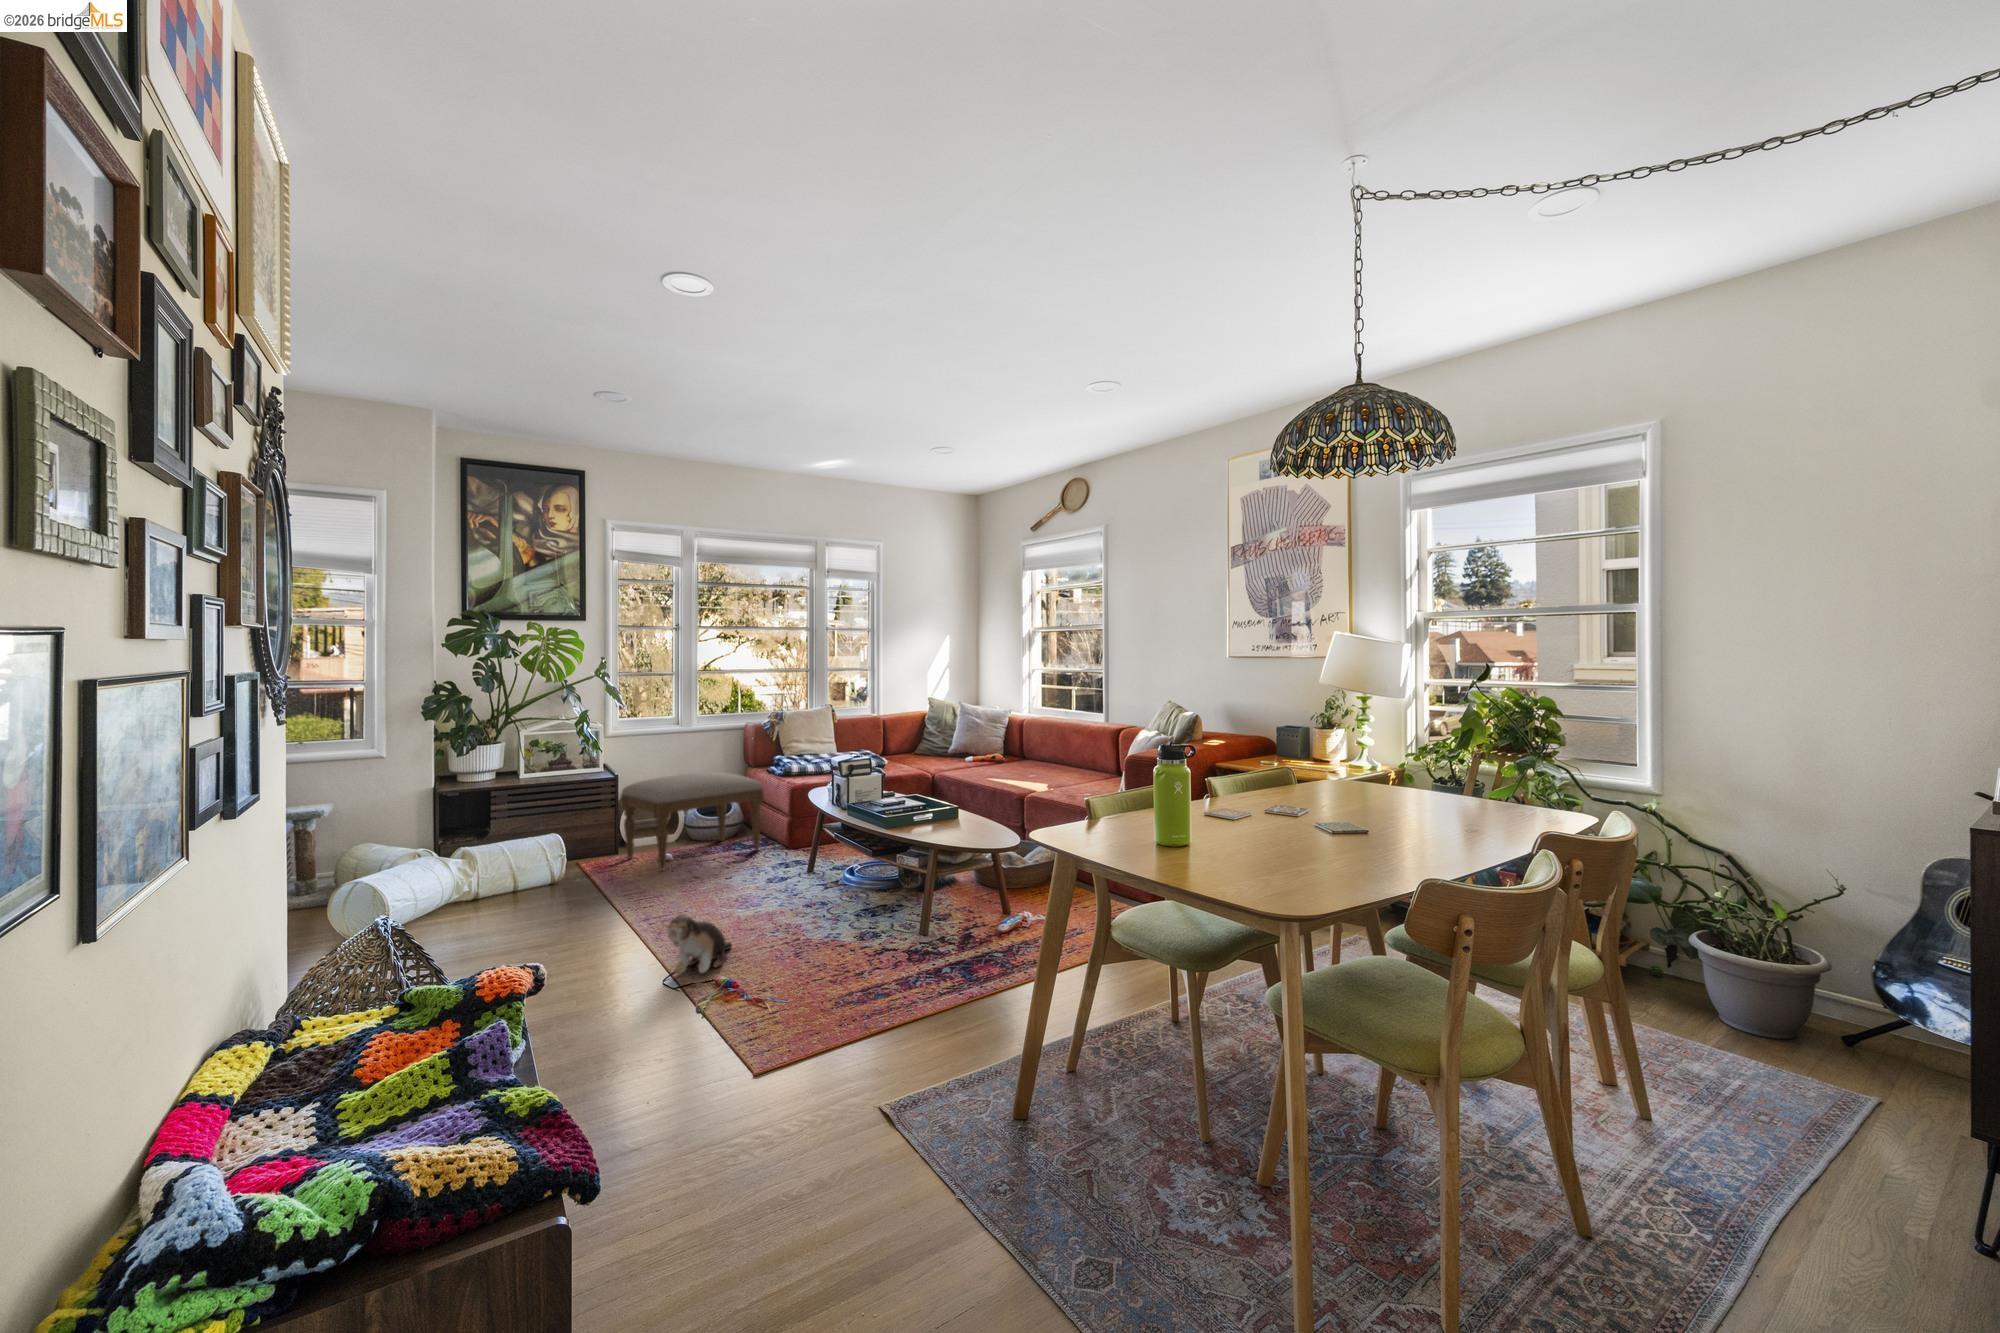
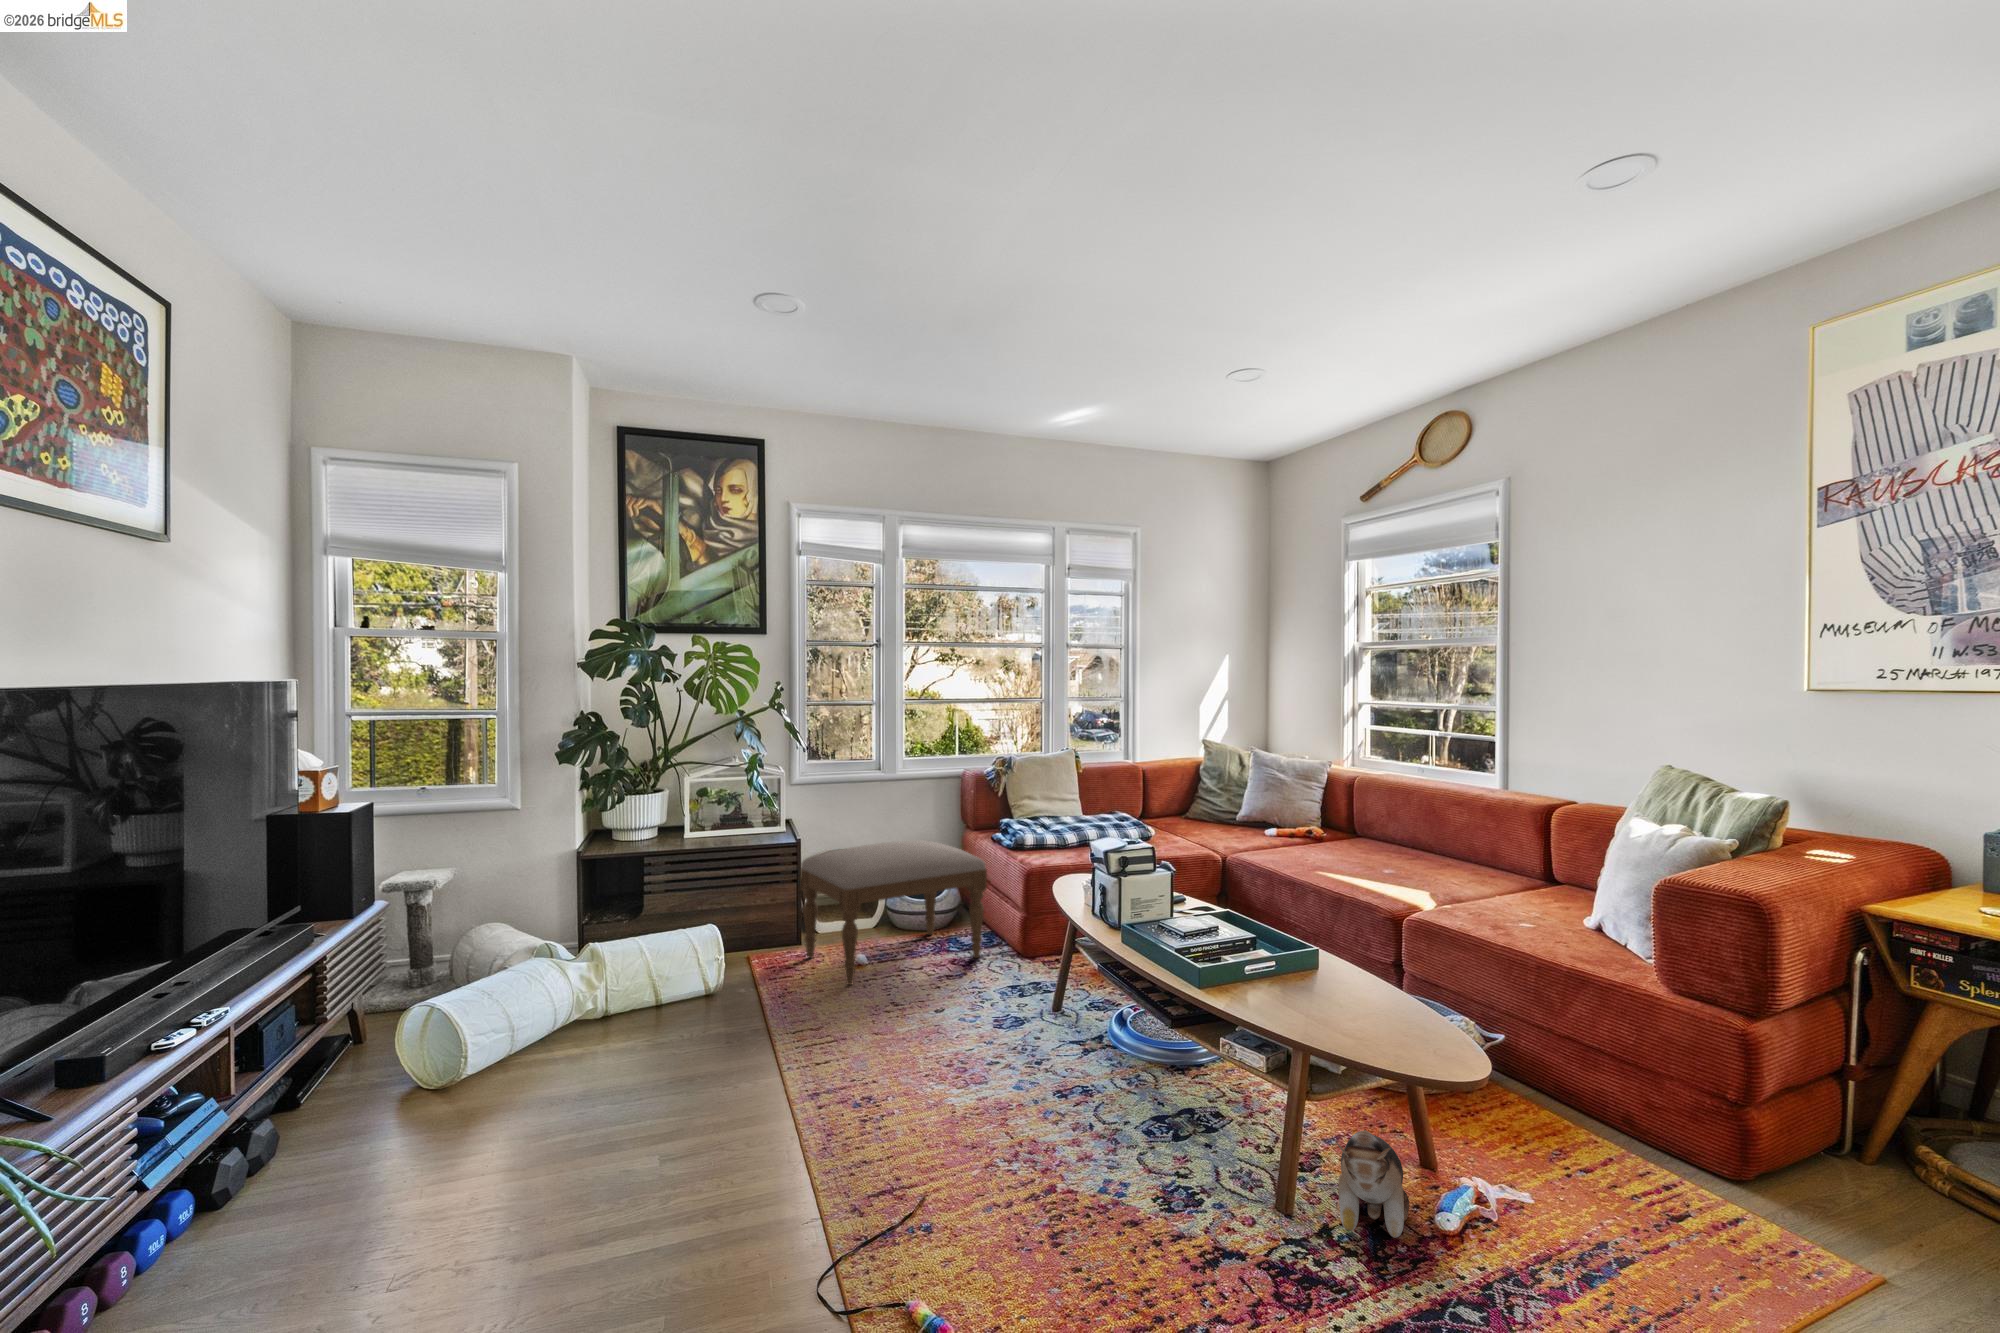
plush toy: present [661,914,732,974] -> present [1336,1130,1409,1238]

